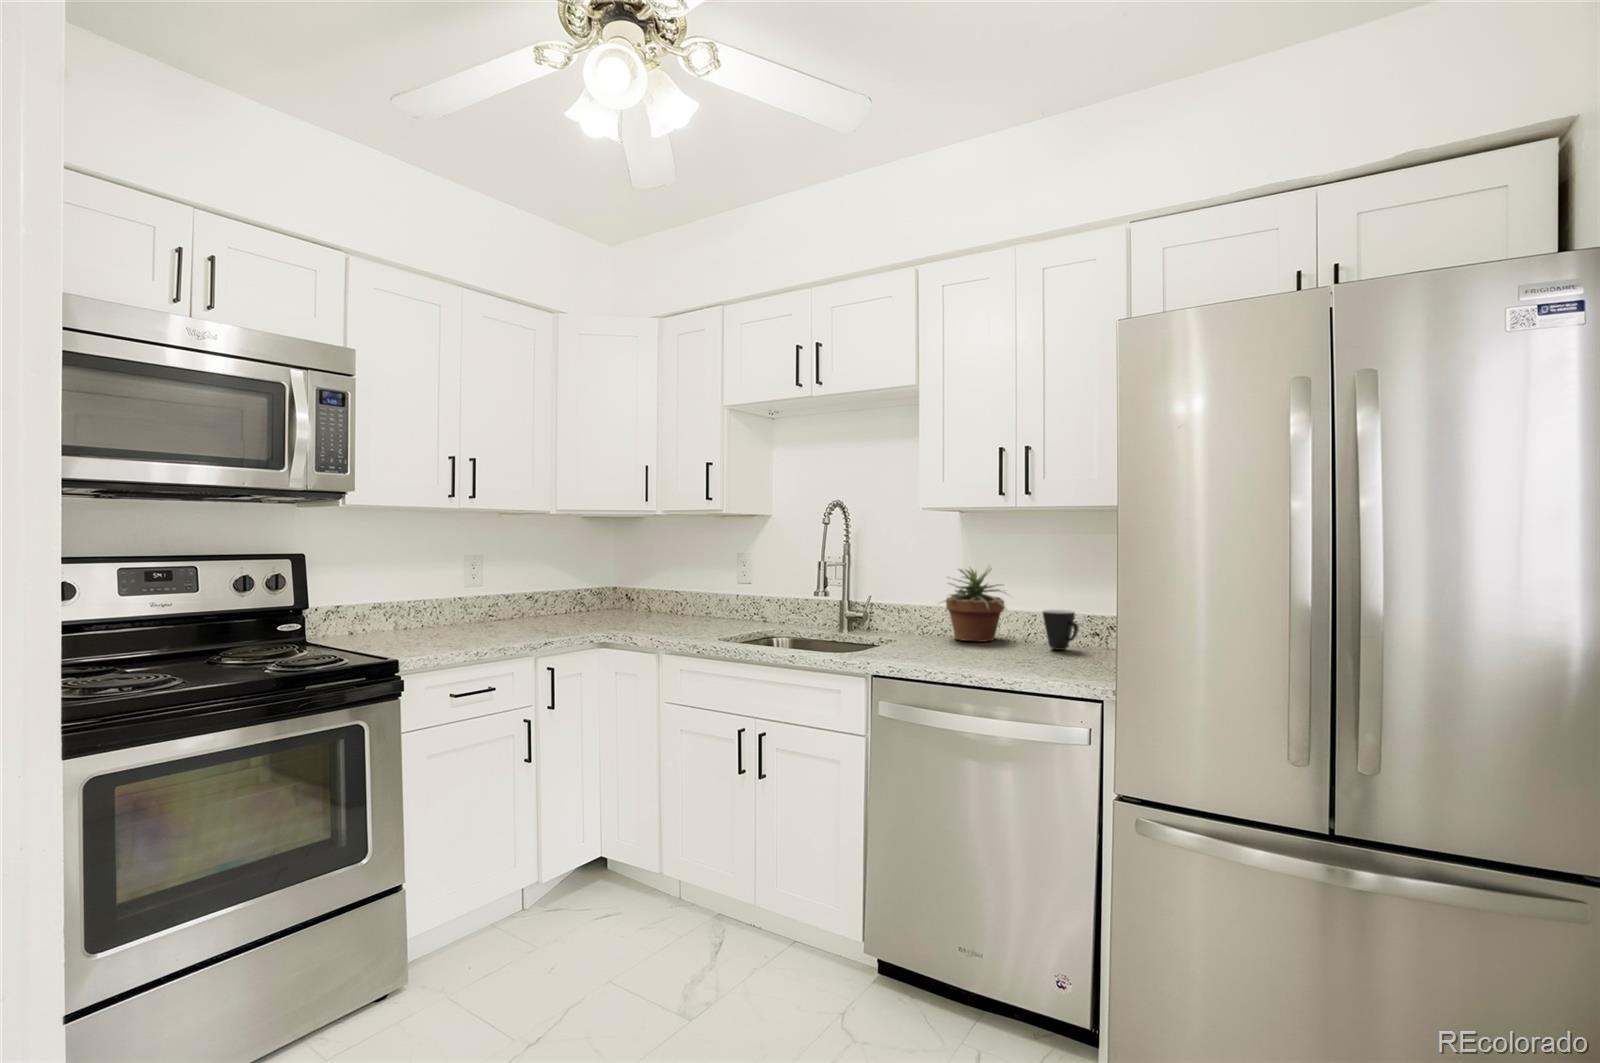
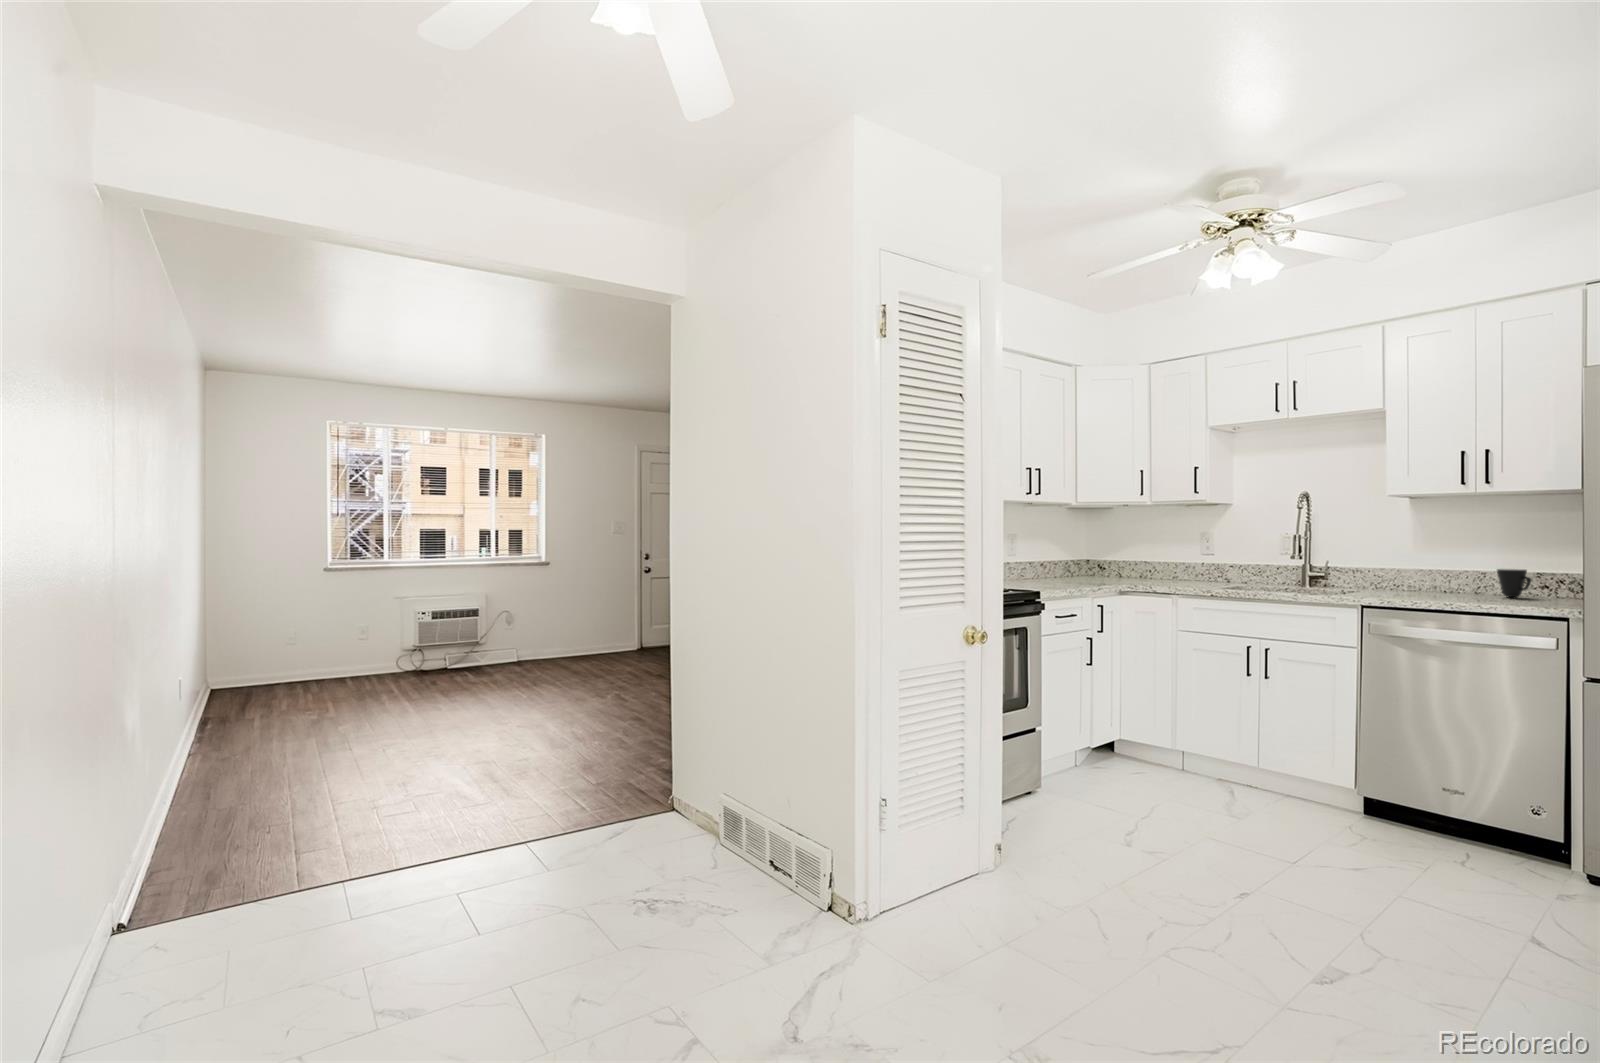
potted plant: present [945,568,1005,642] -> none [1399,537,1466,593]

